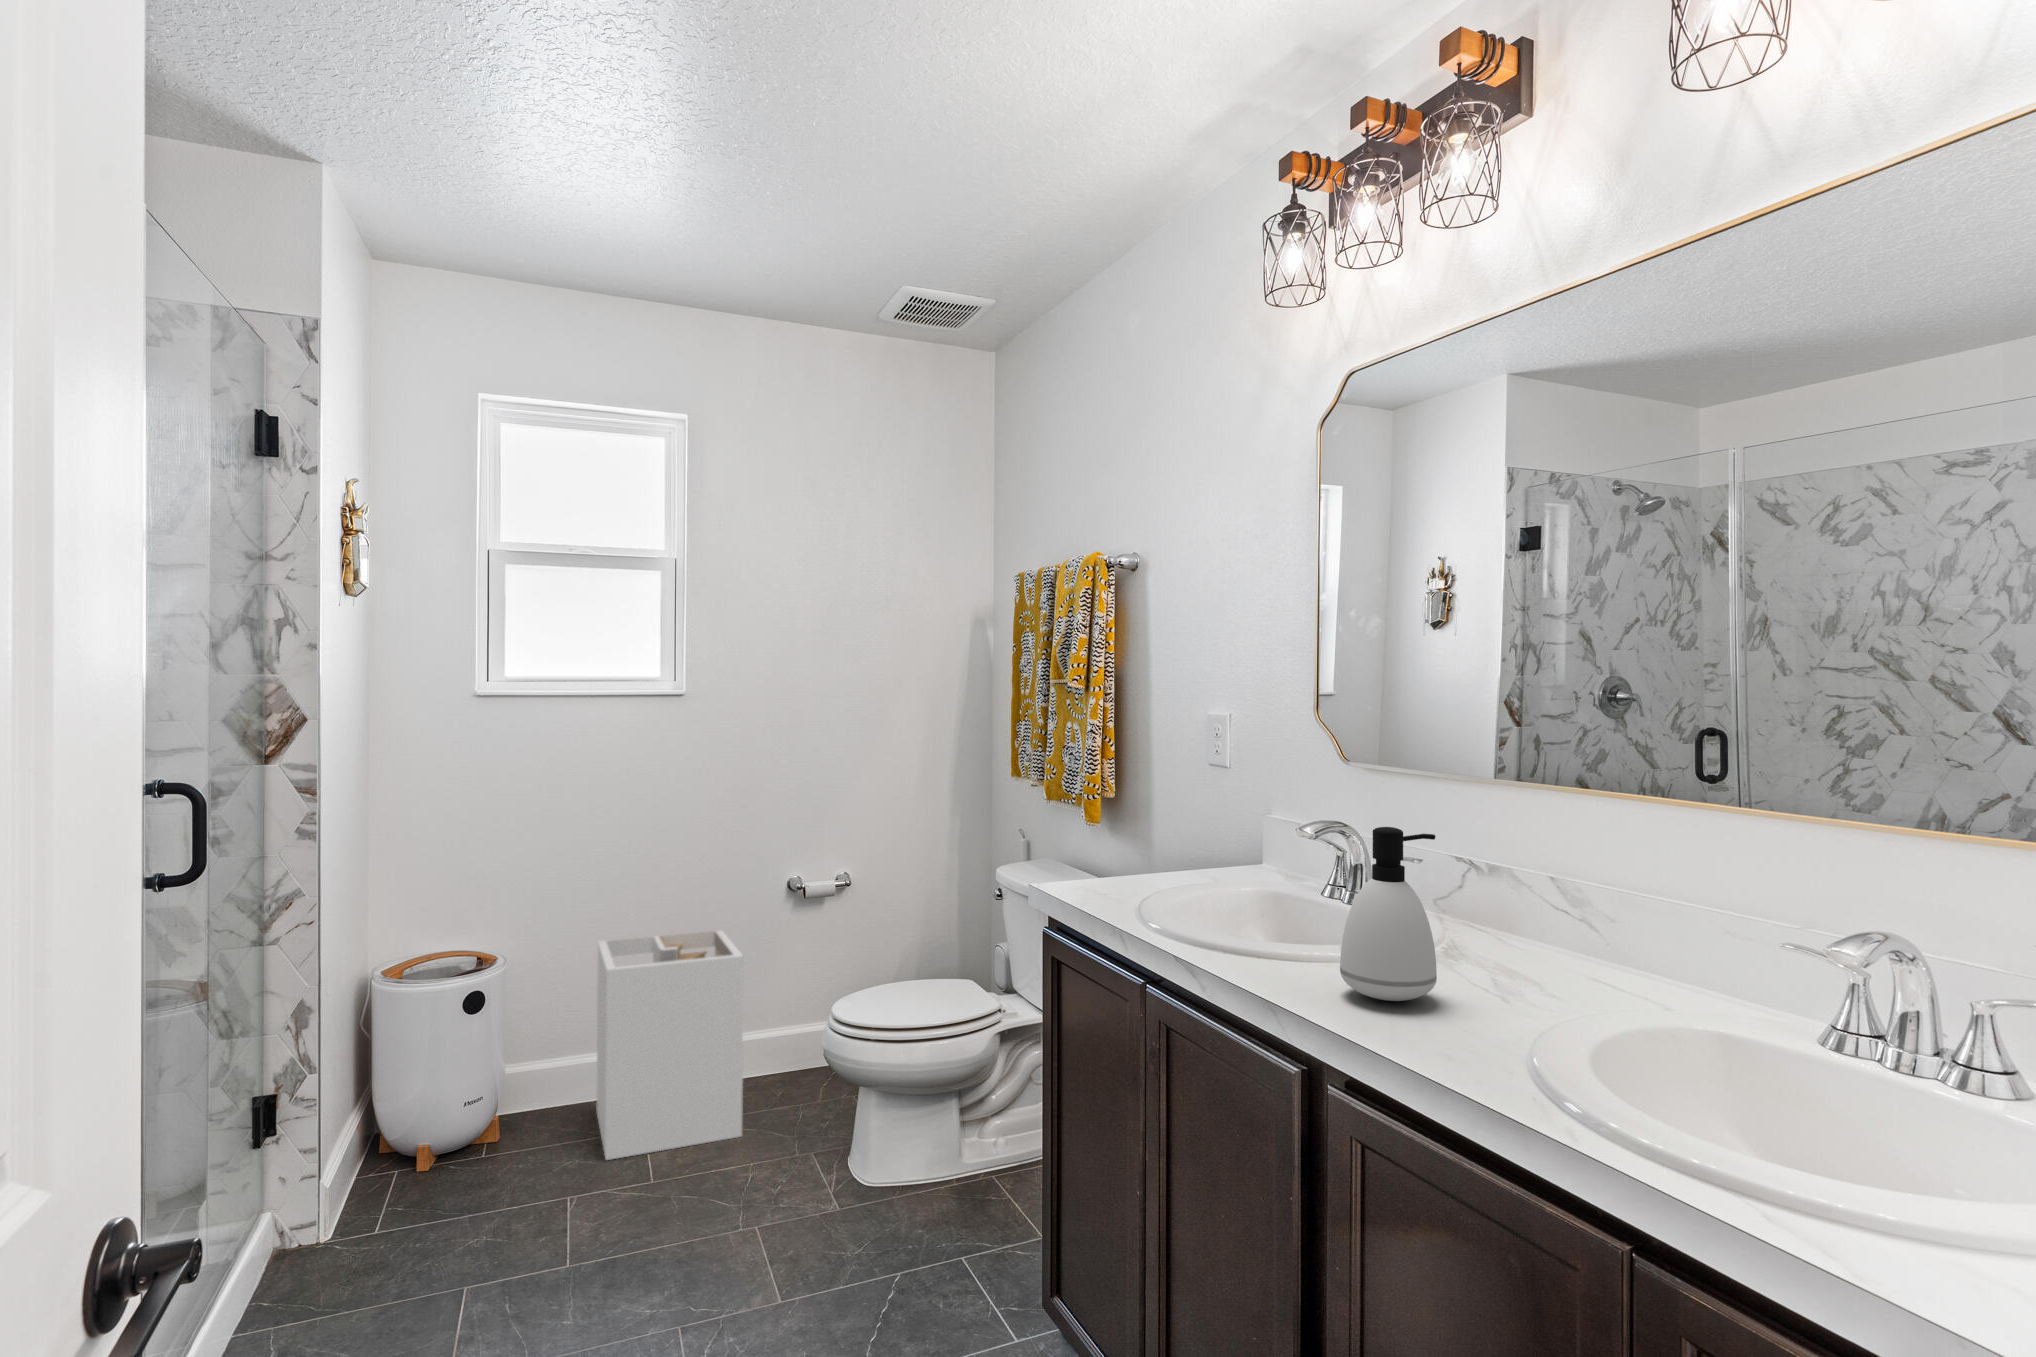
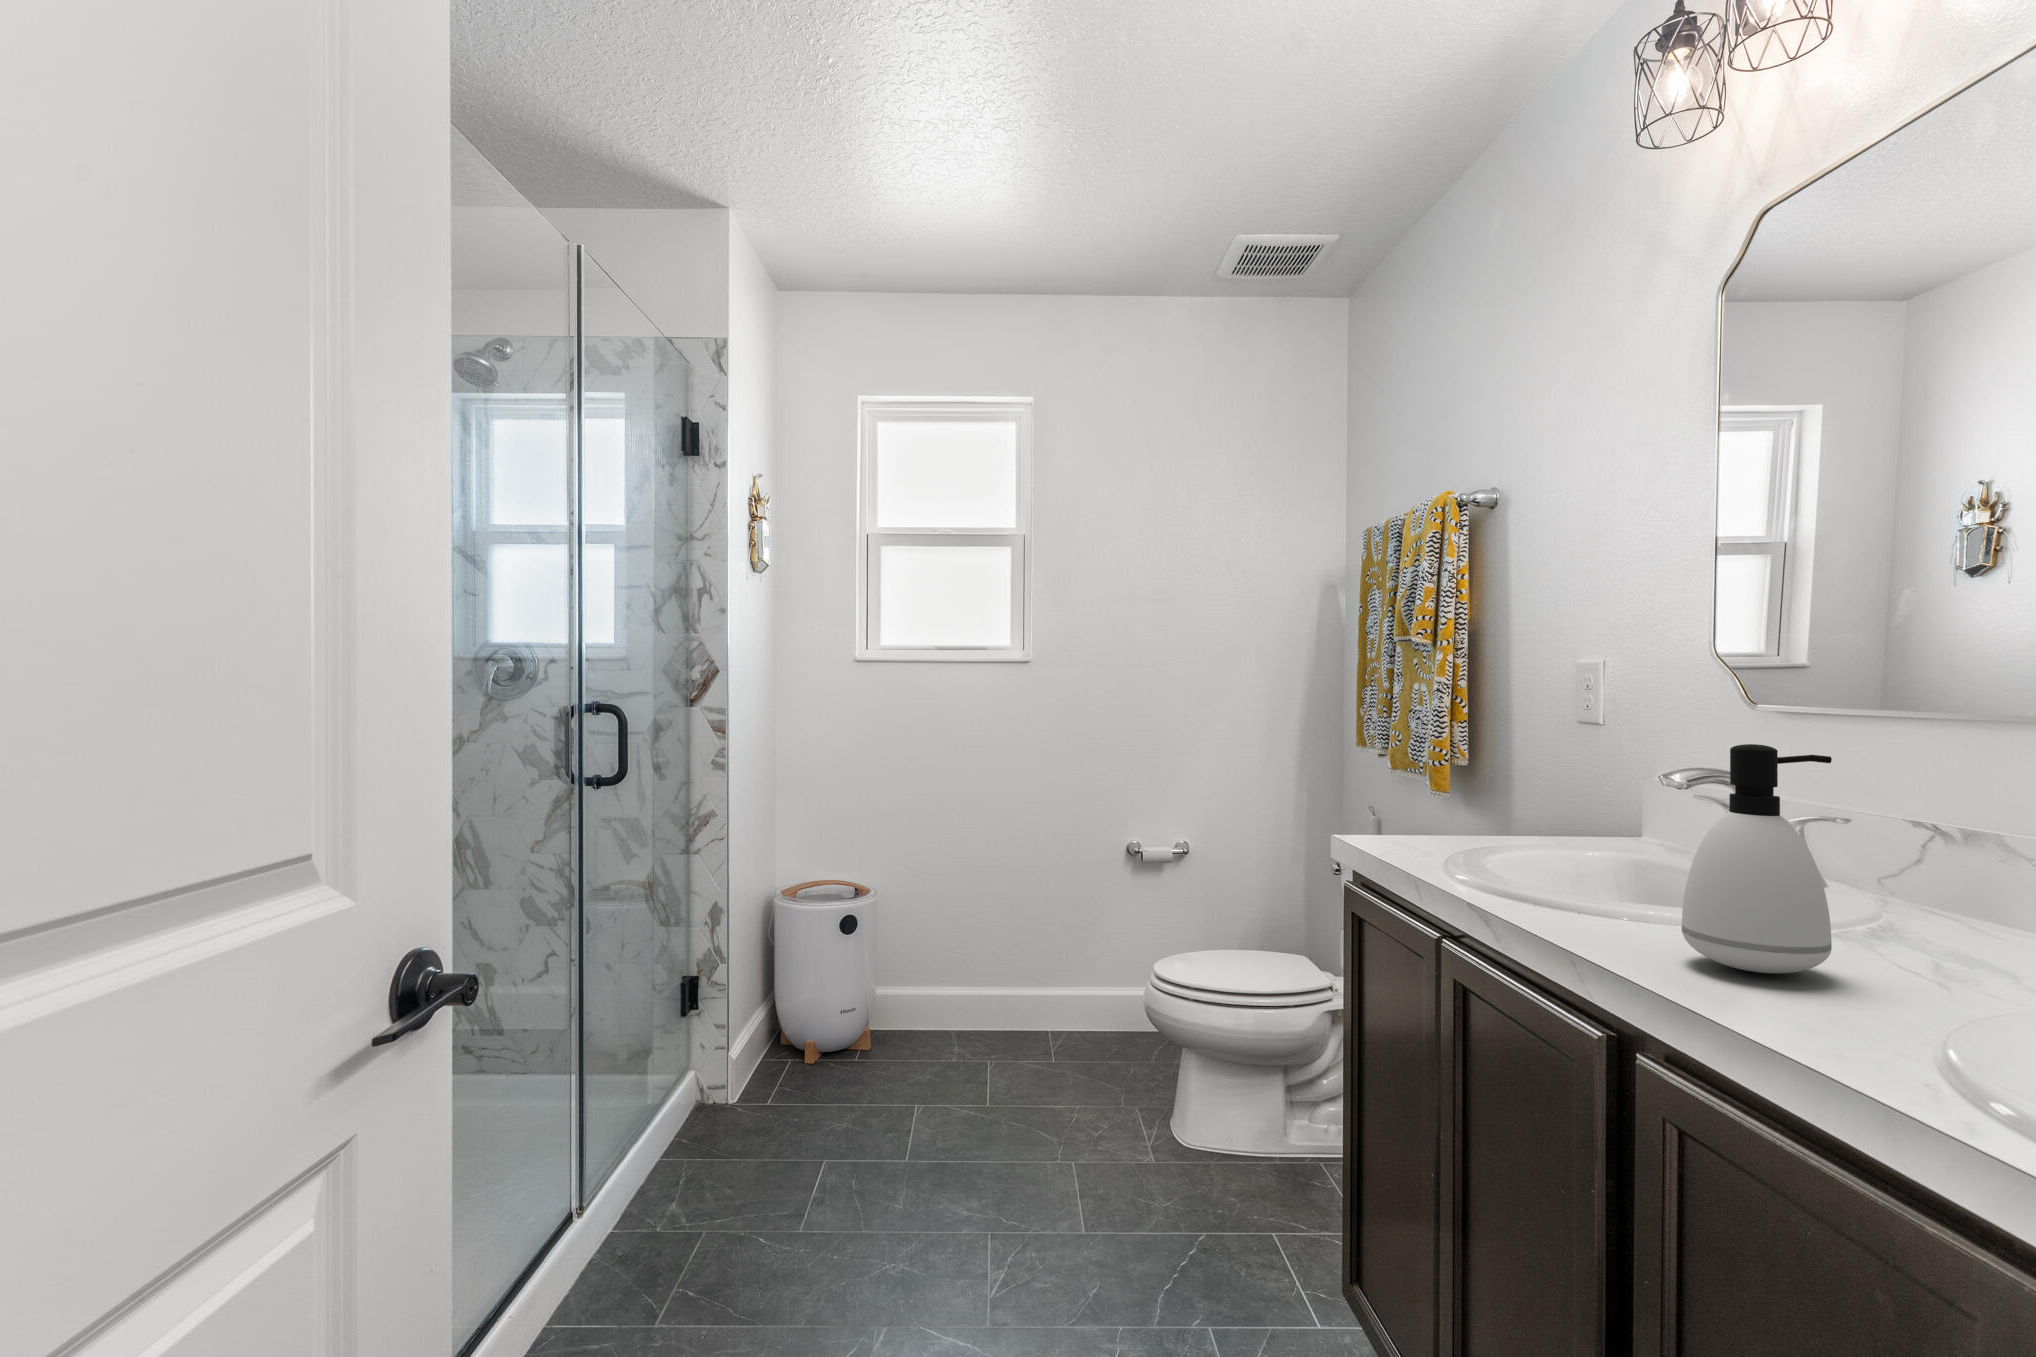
laundry hamper: present [596,931,743,1160] -> none [955,882,1079,1080]

